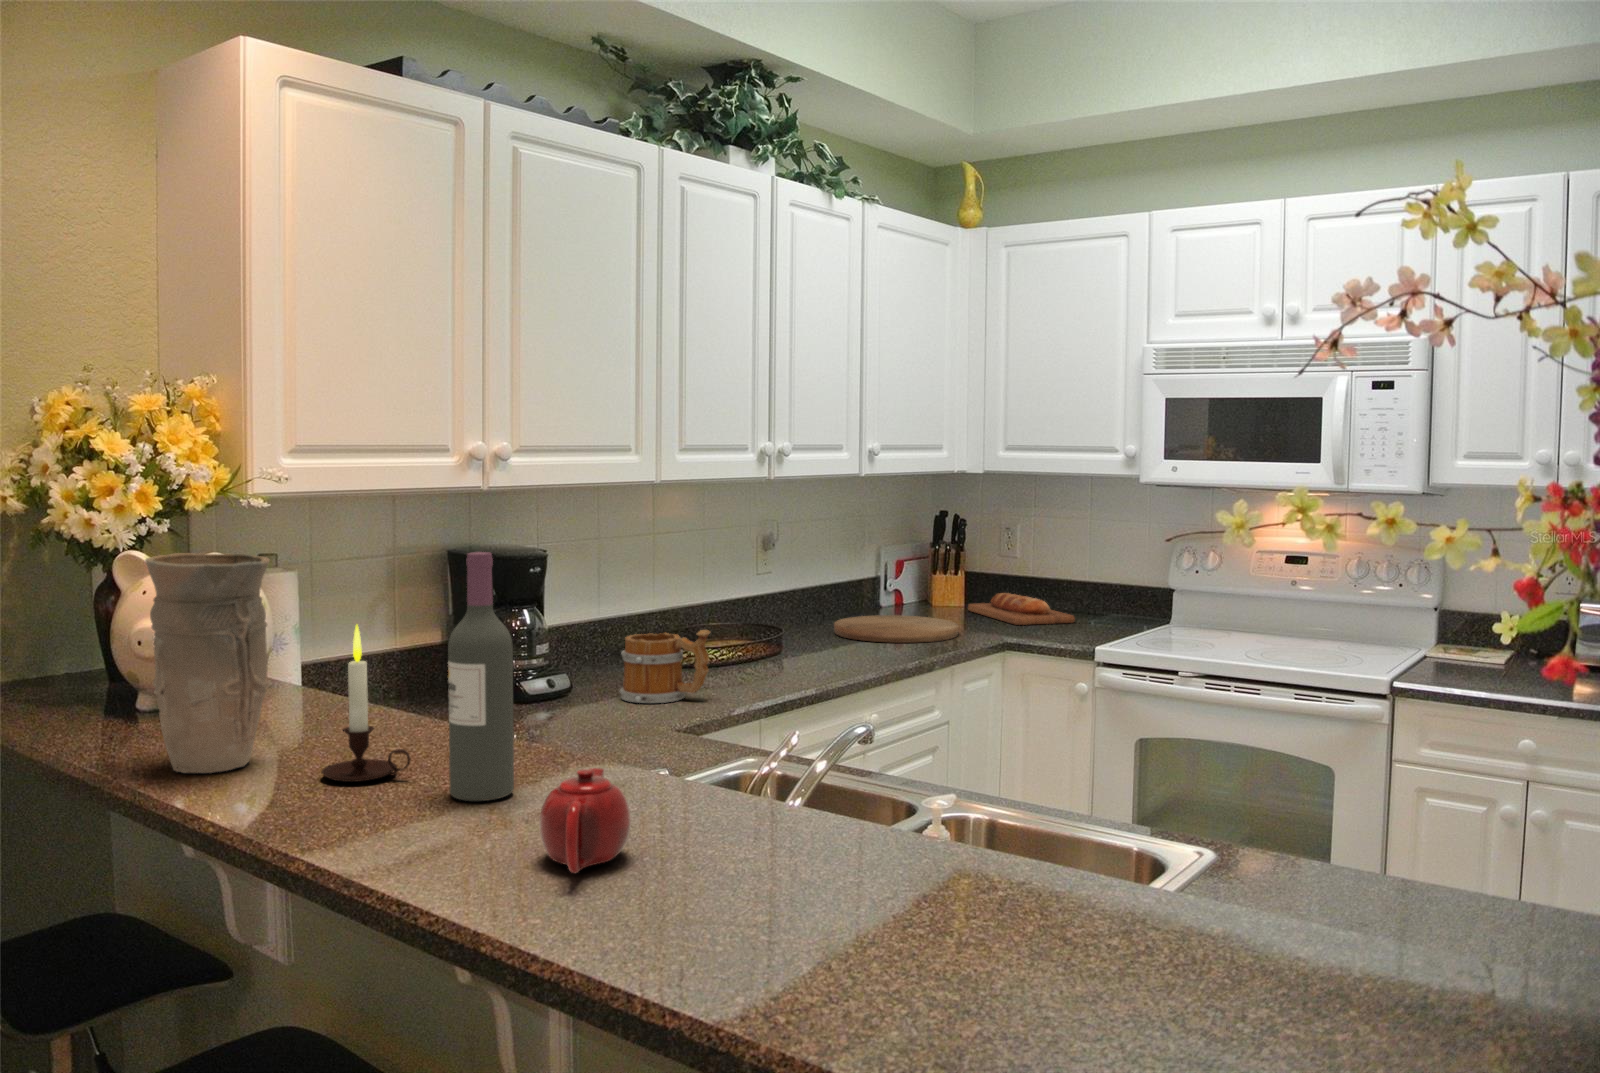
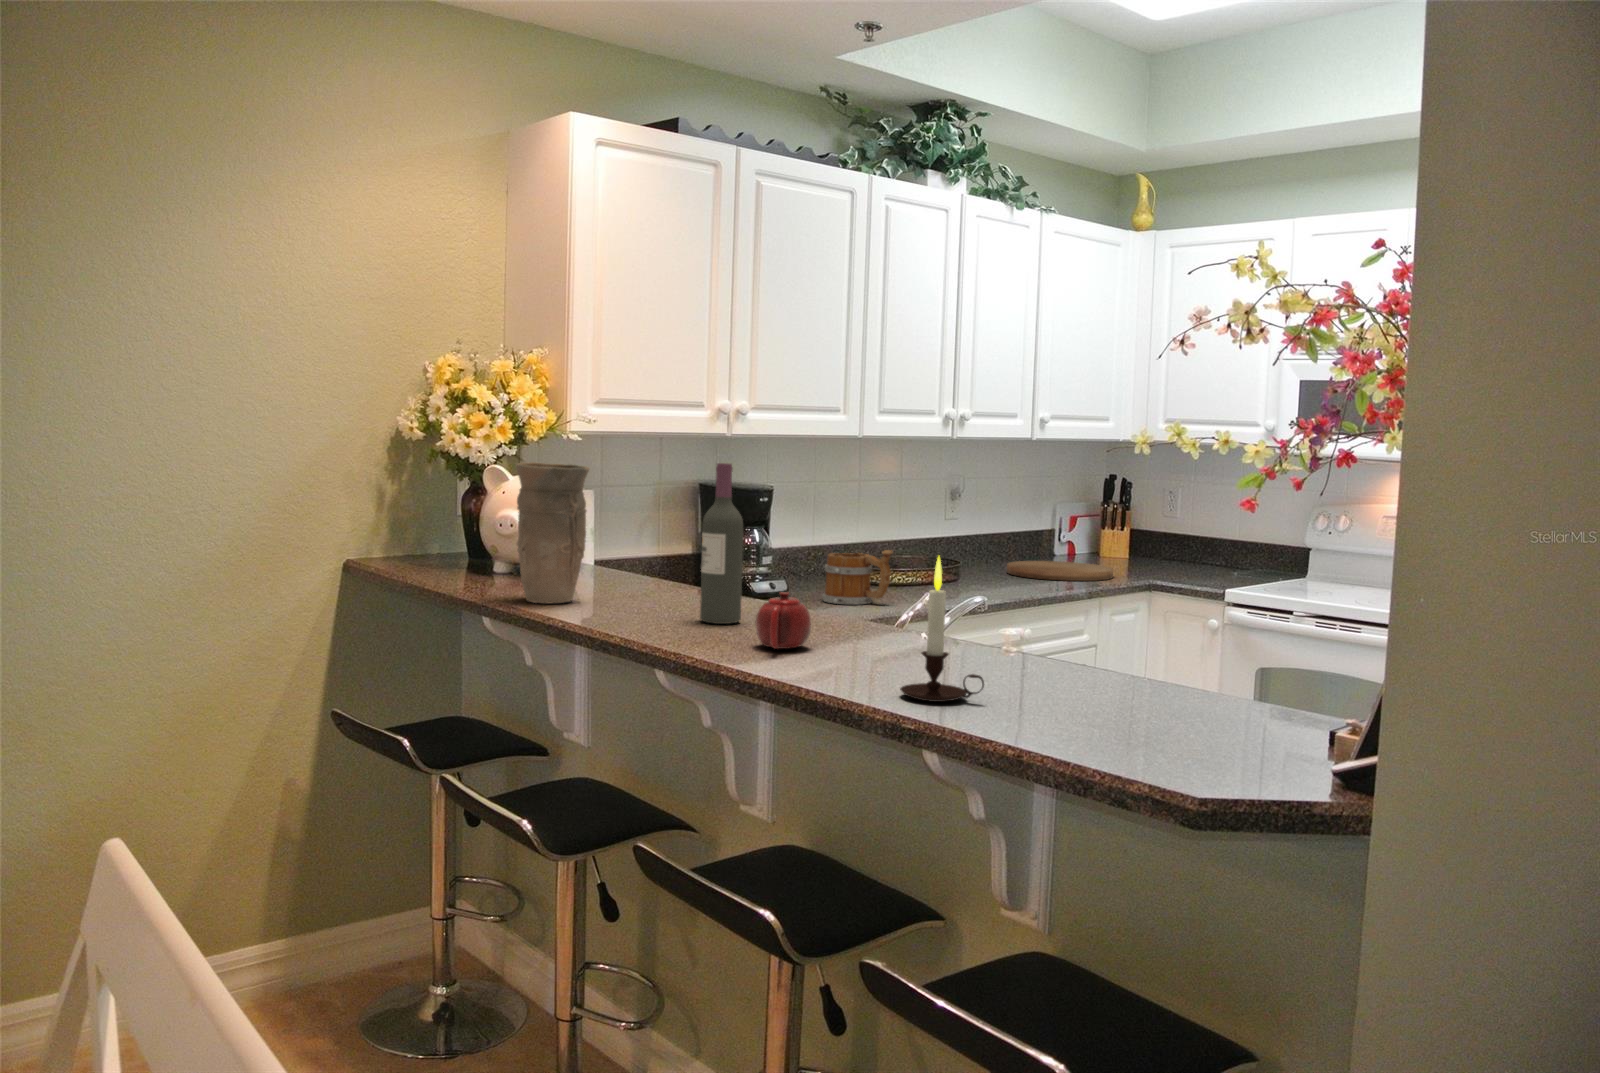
bread loaf: present [968,593,1075,625] -> none [1131,549,1223,575]
candle: present [321,625,410,782] -> present [900,556,984,702]

